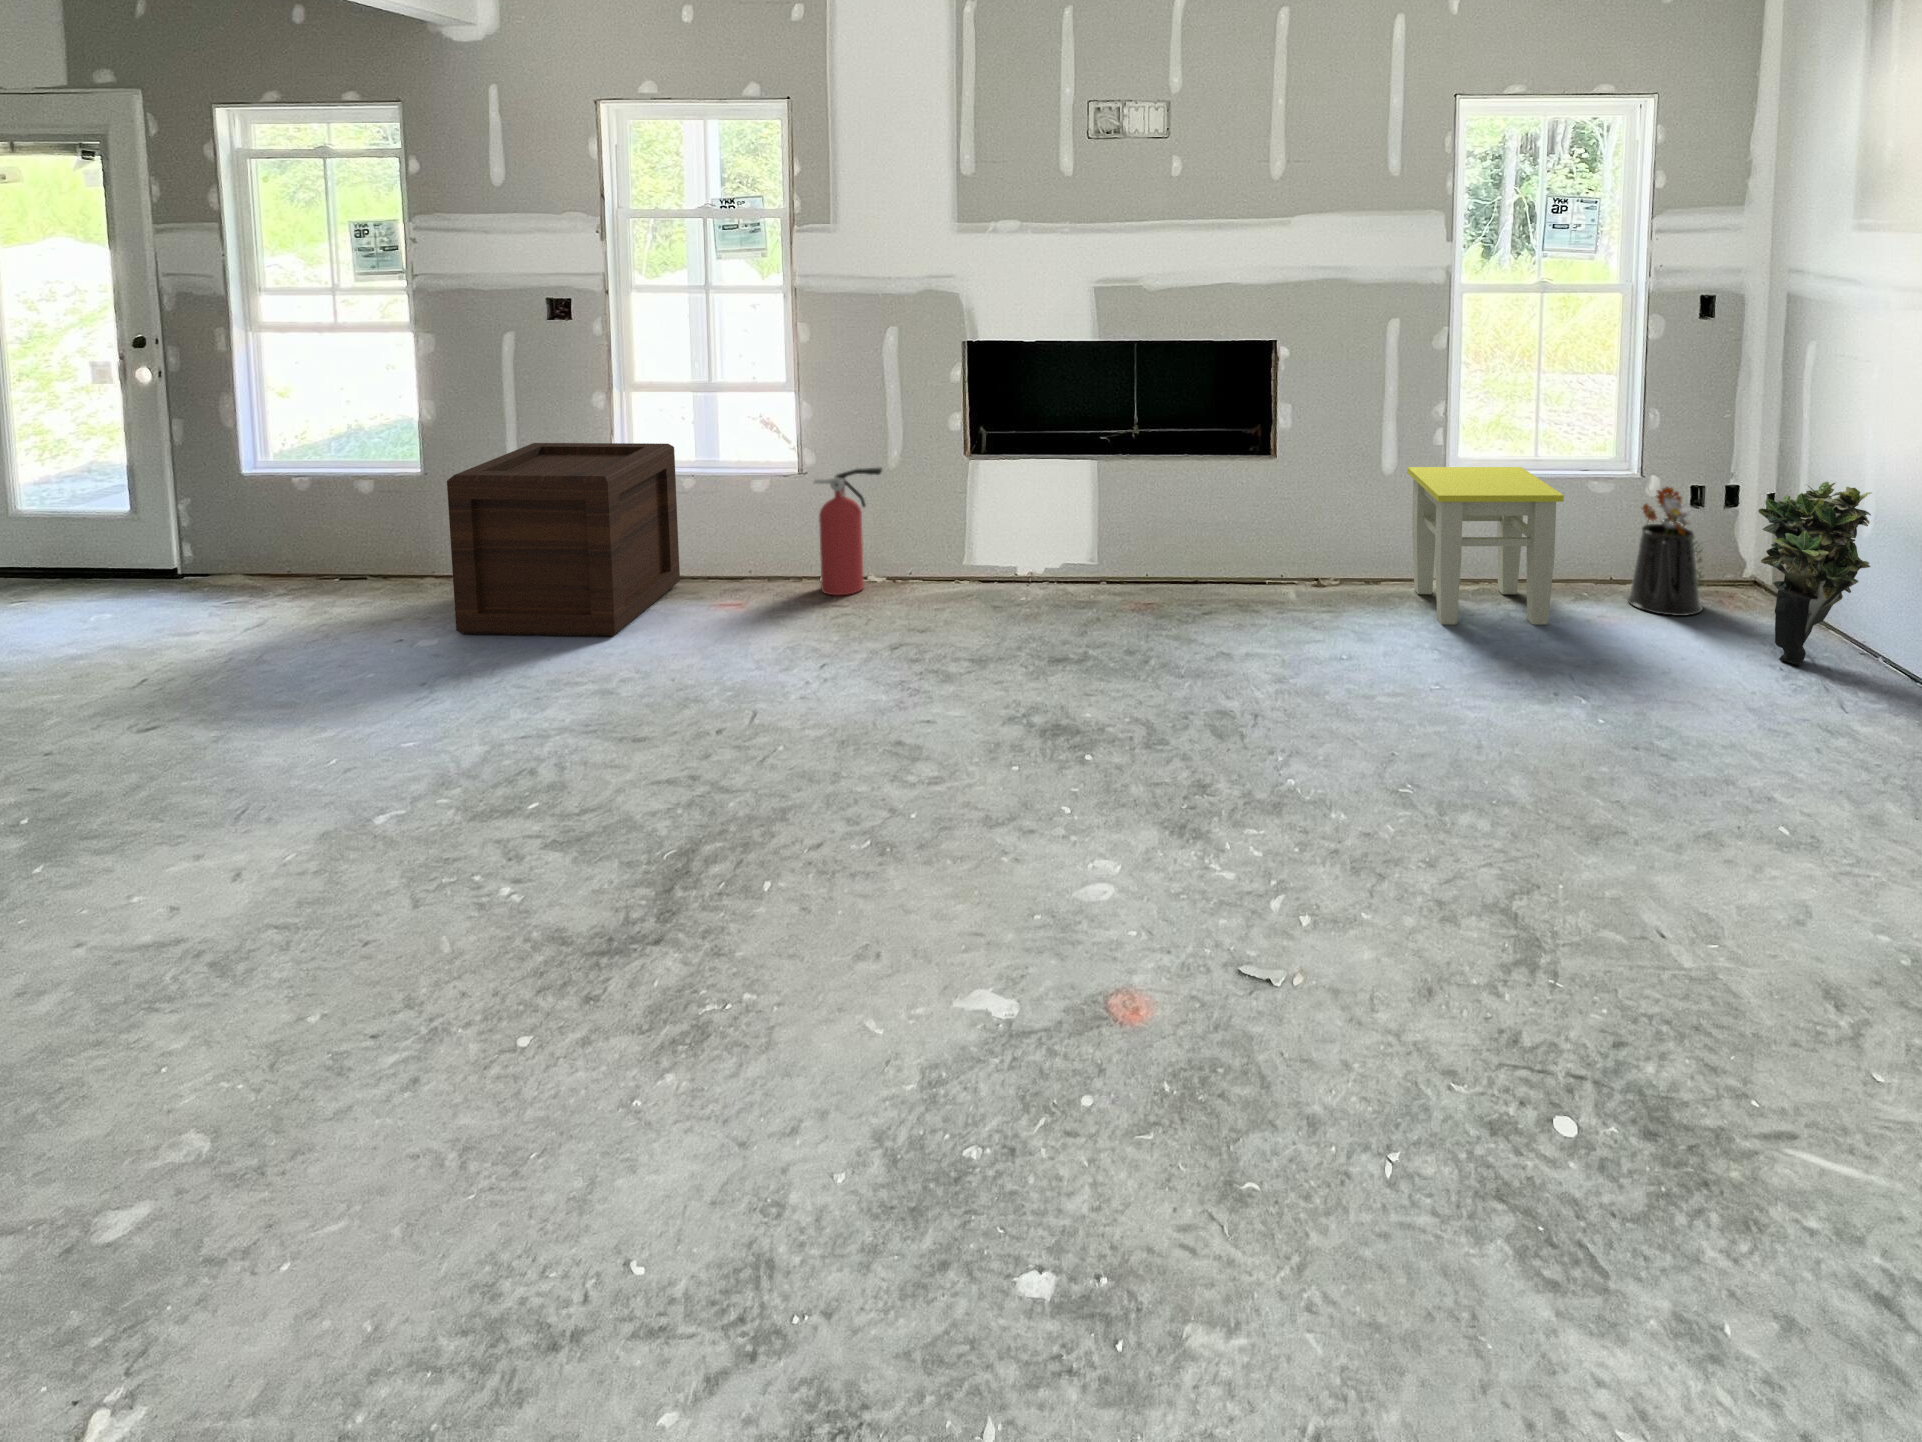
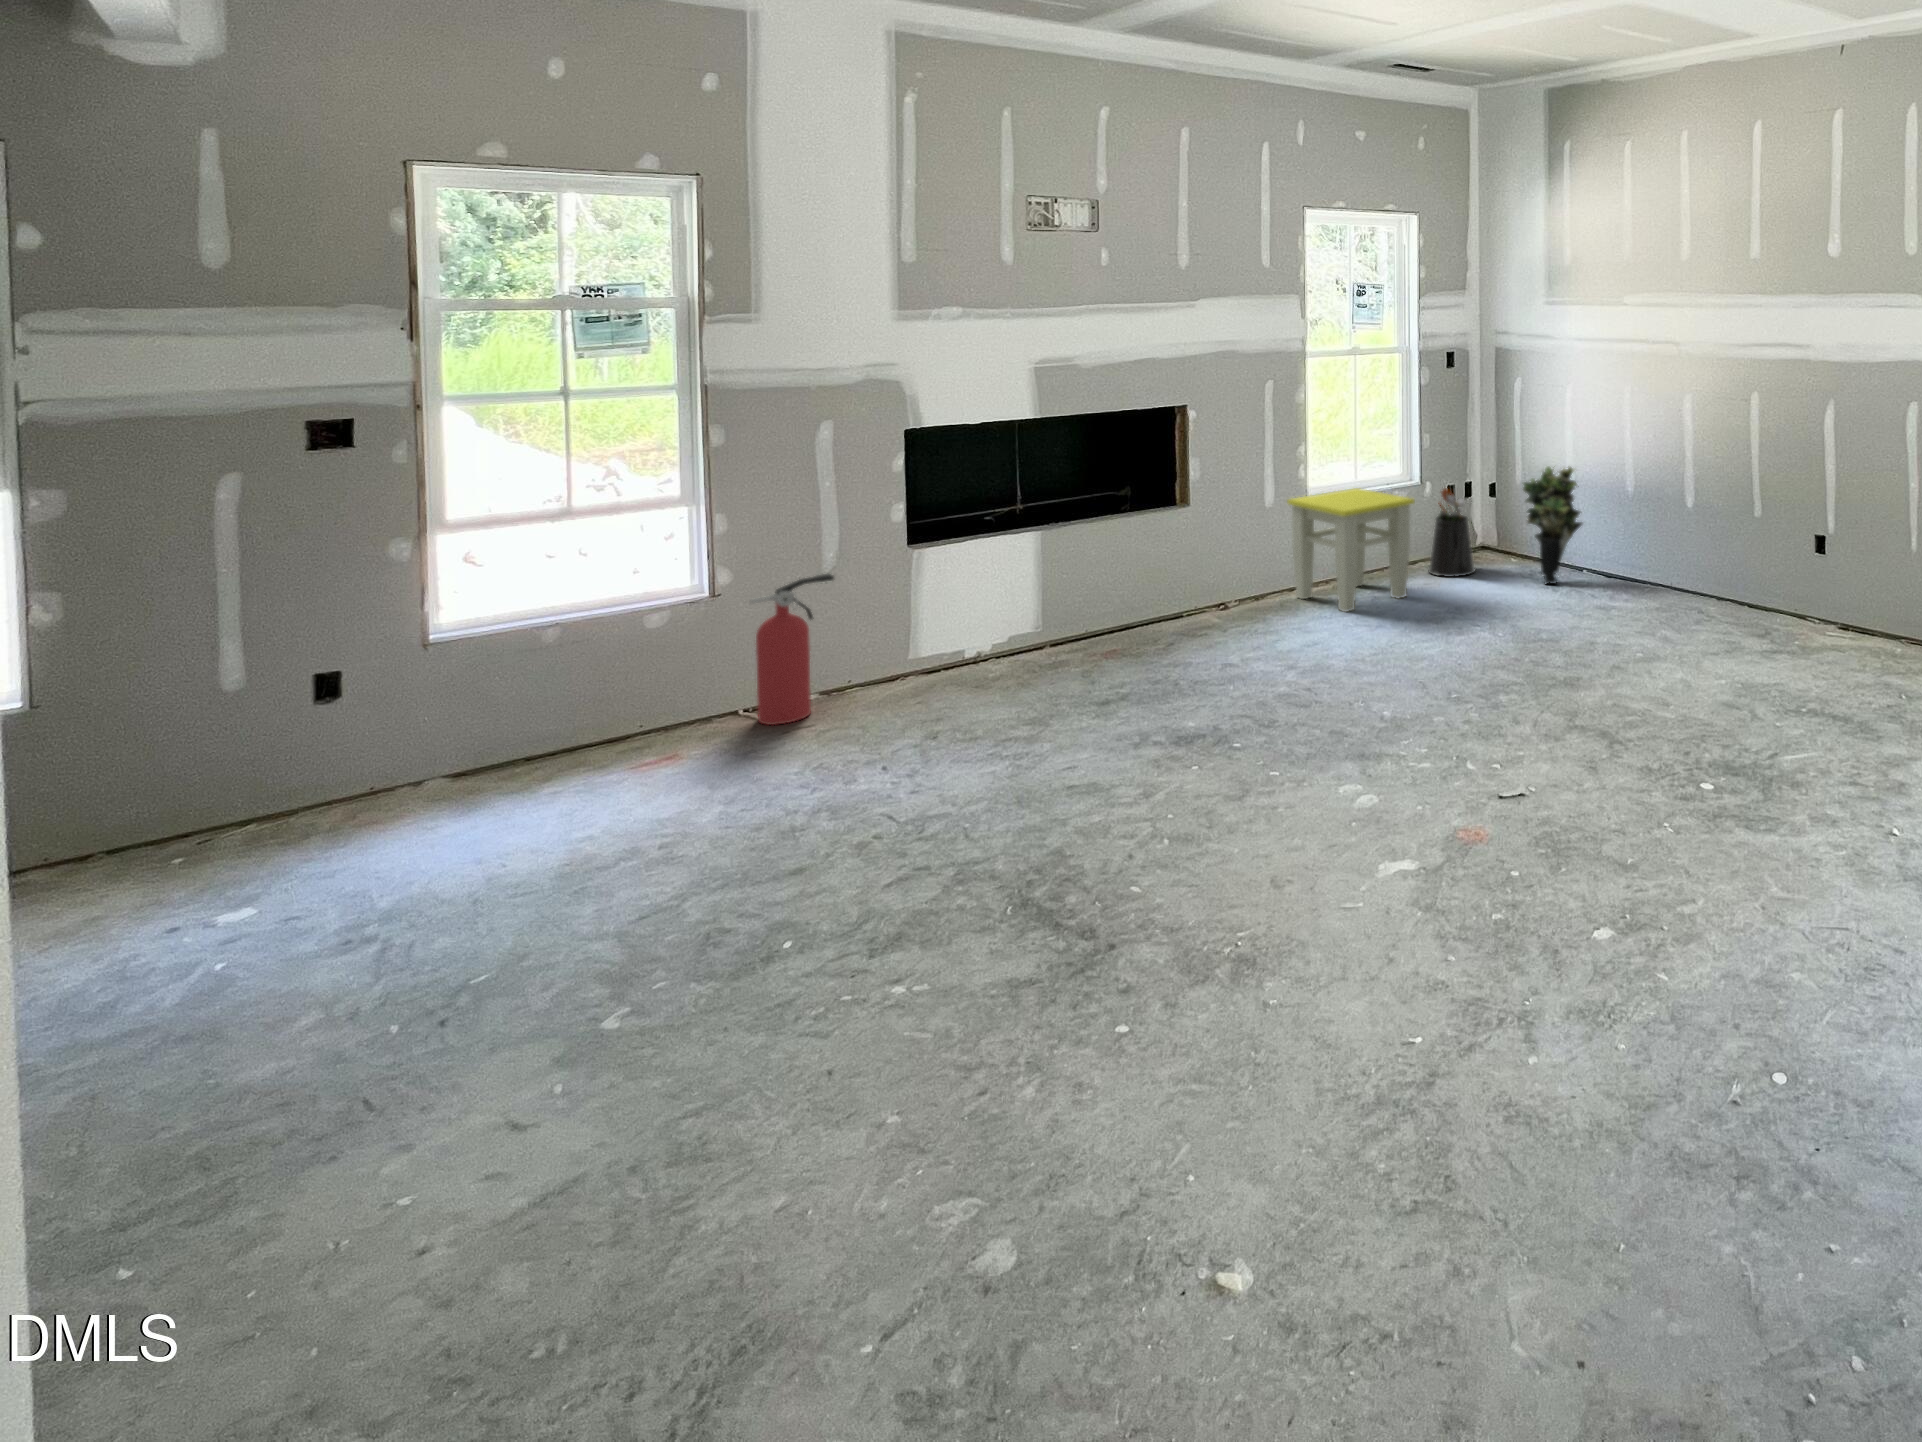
wooden crate: present [447,443,680,636] -> none [292,590,580,890]

